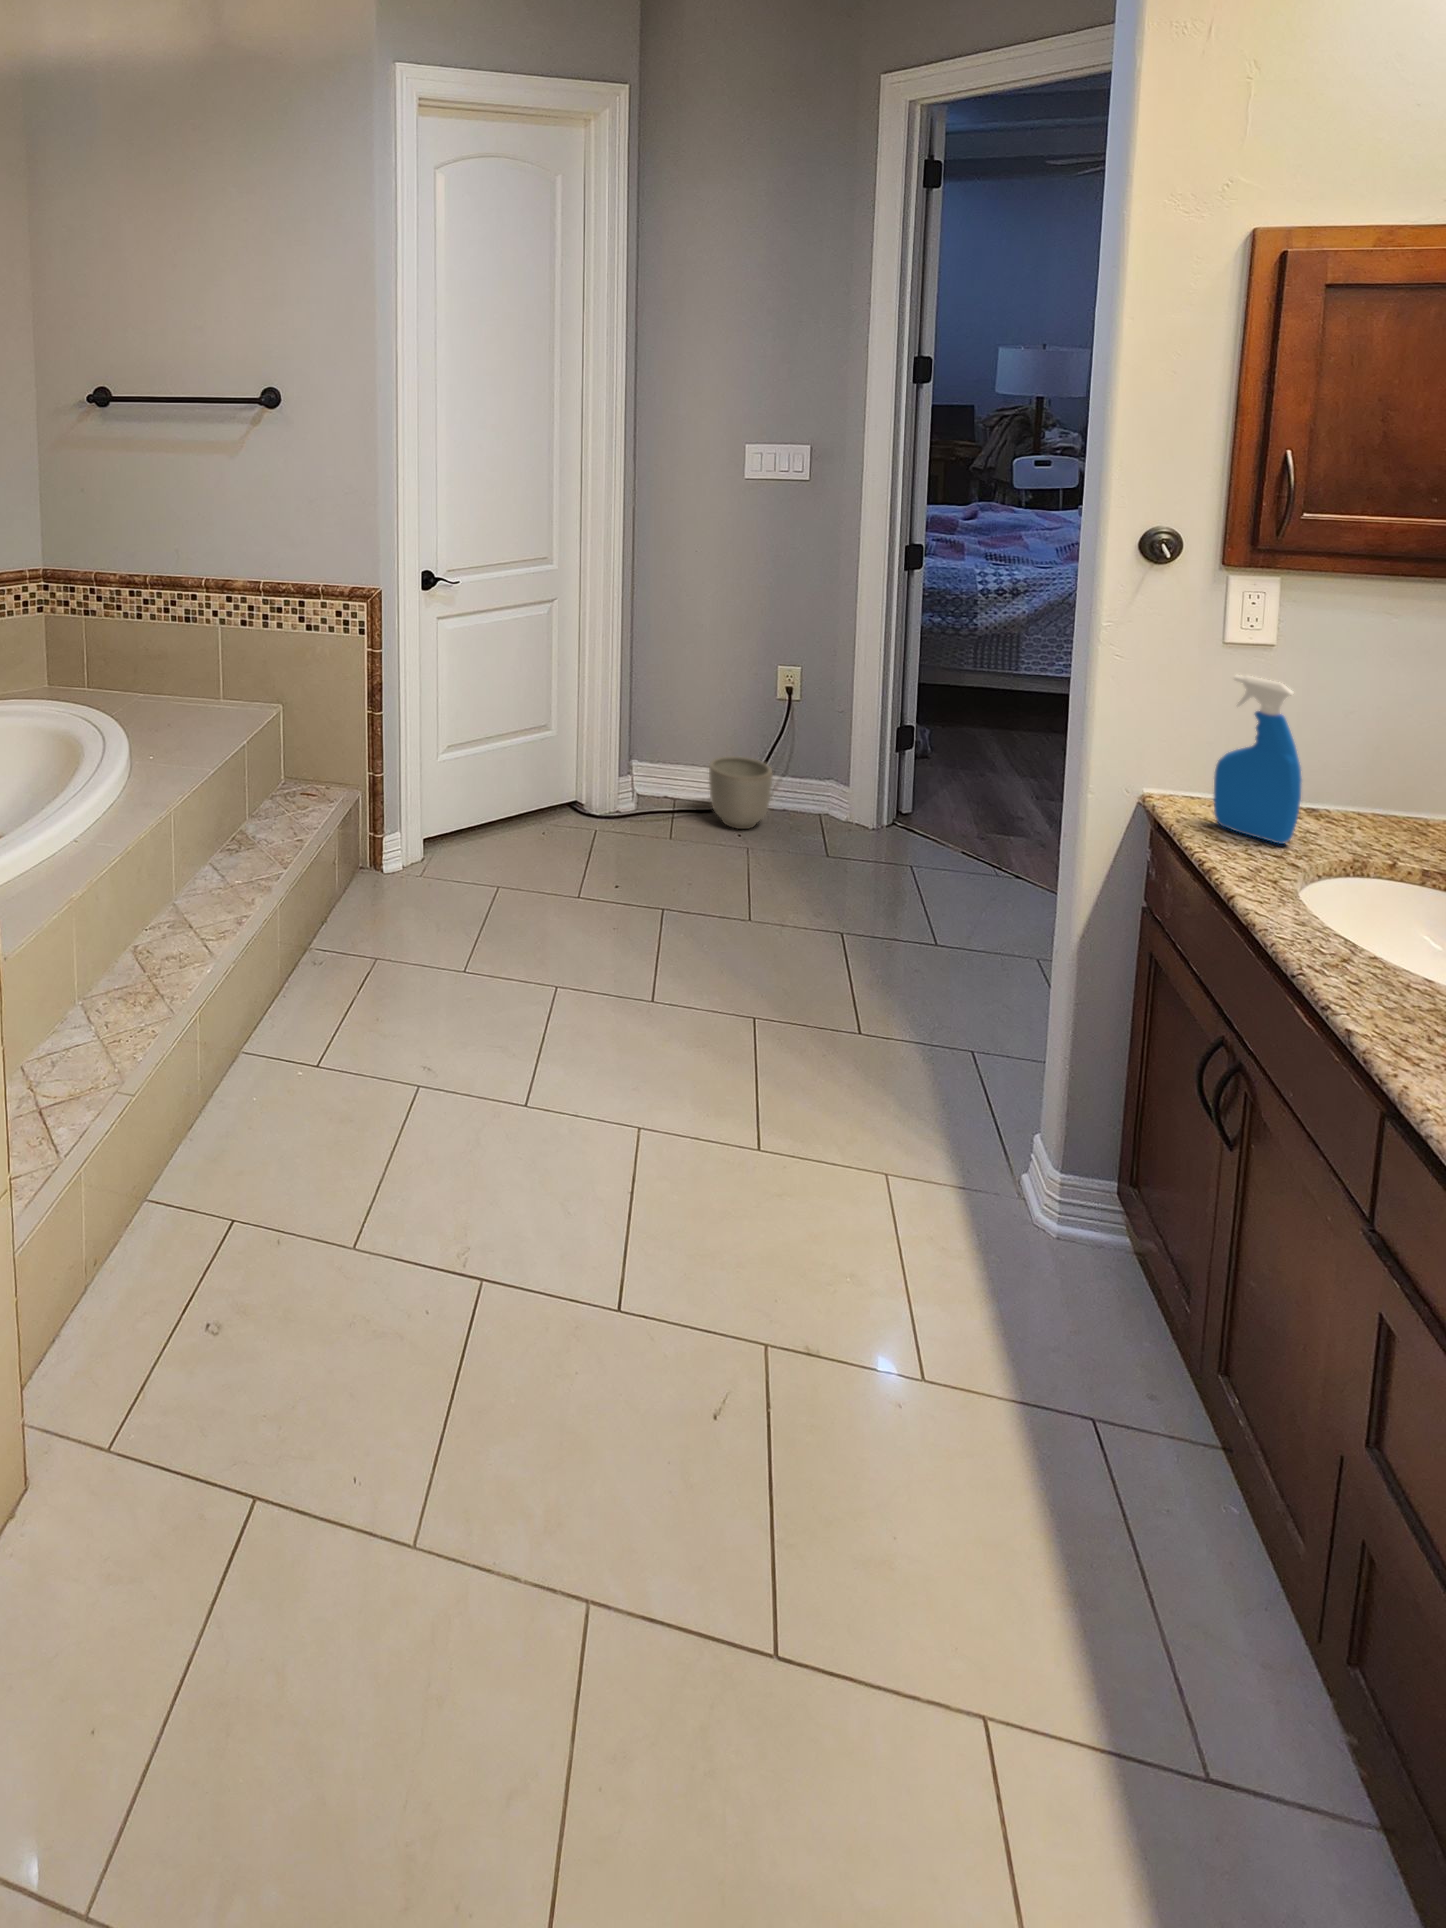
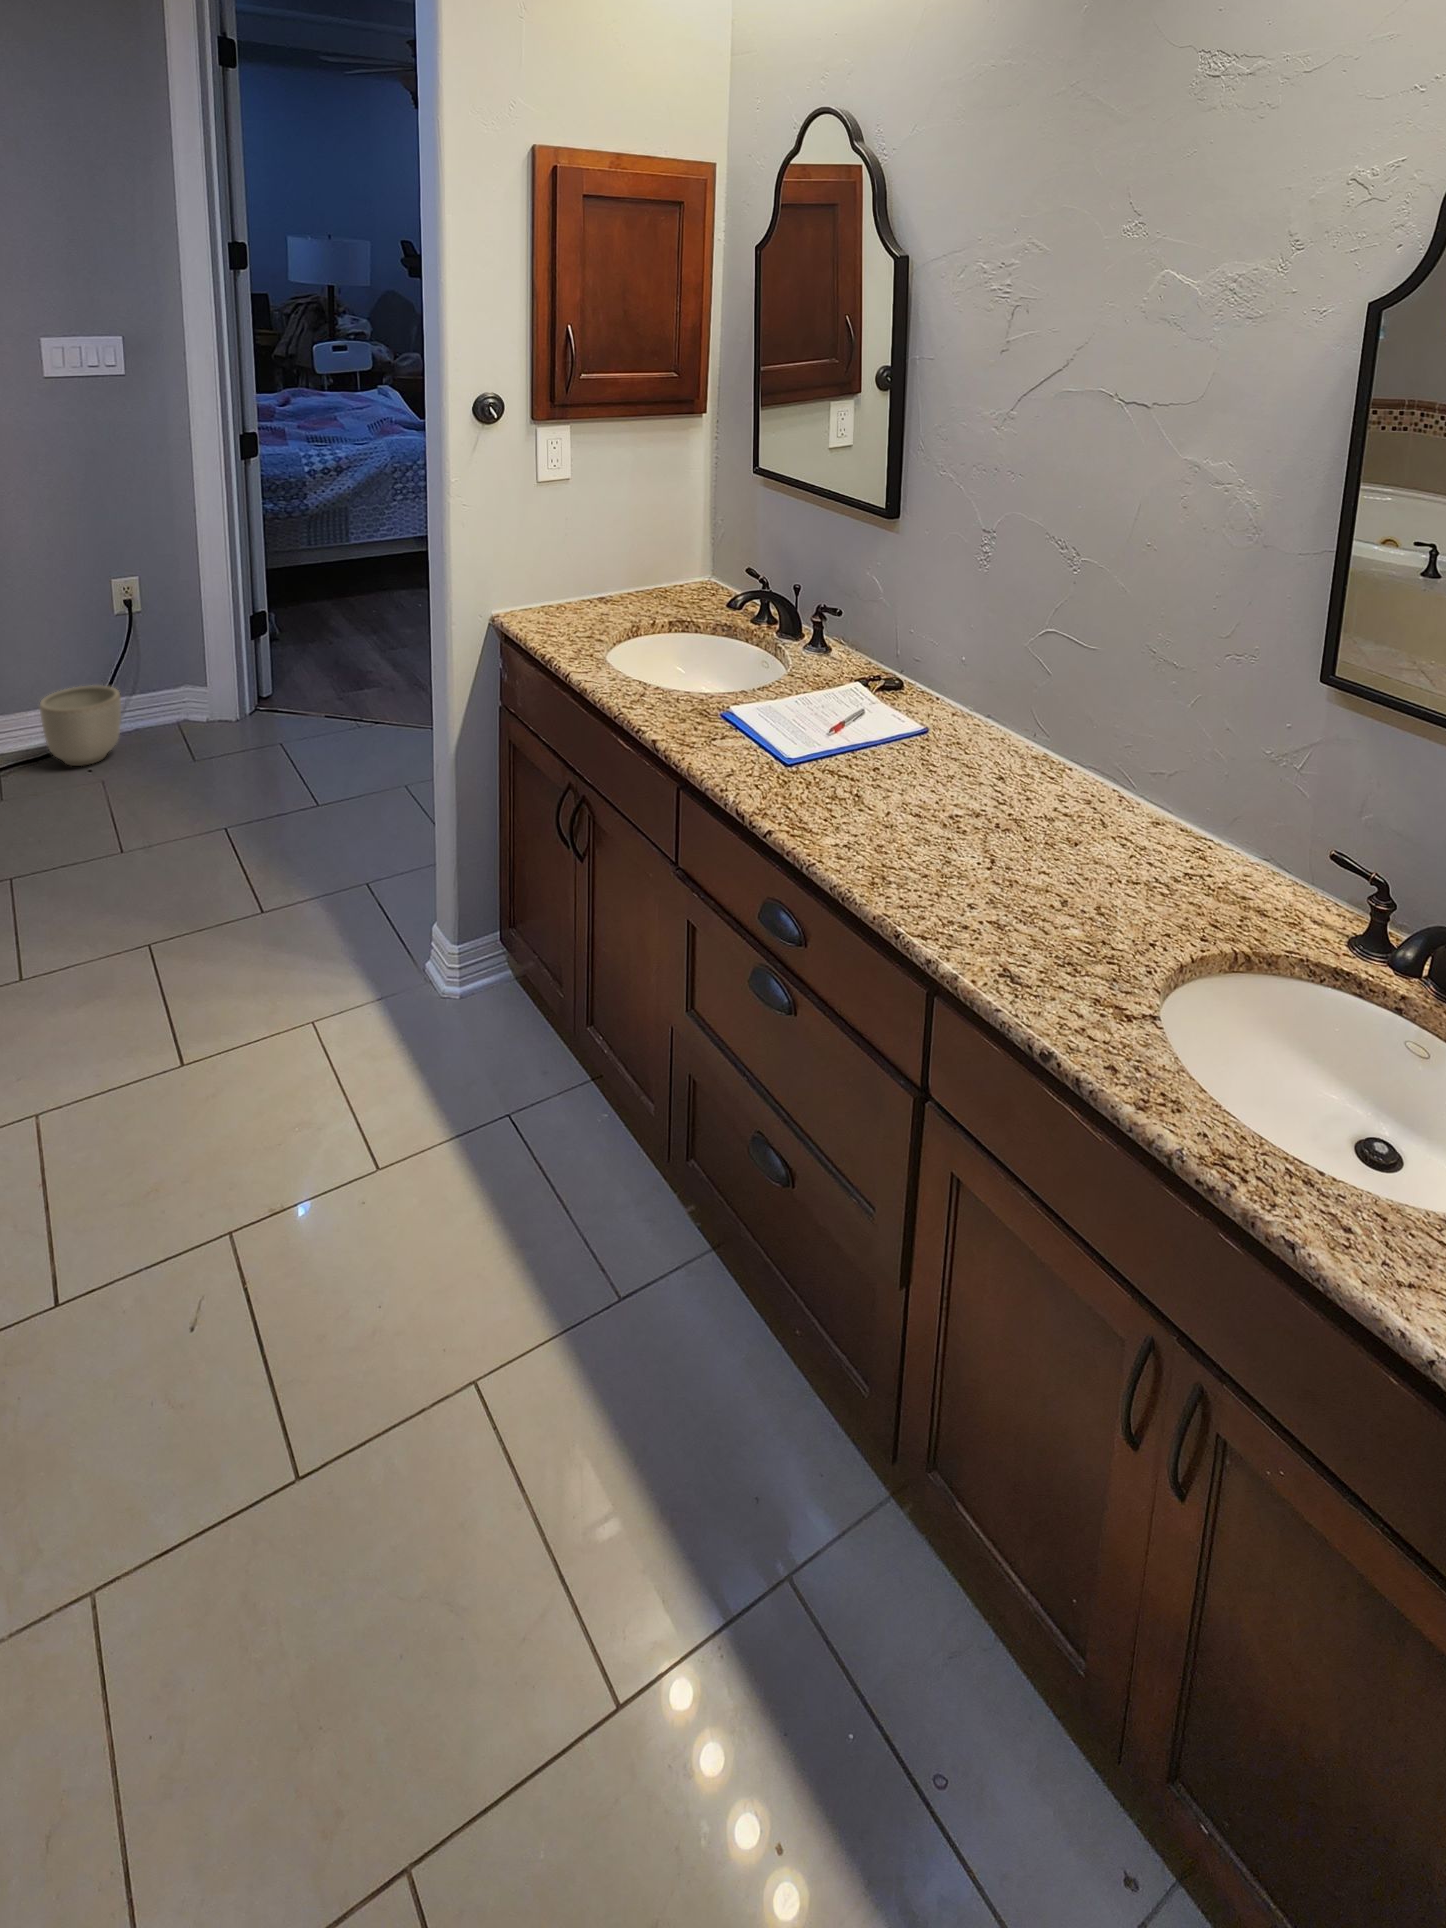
spray bottle: present [1214,675,1301,844] -> none [543,506,598,629]

